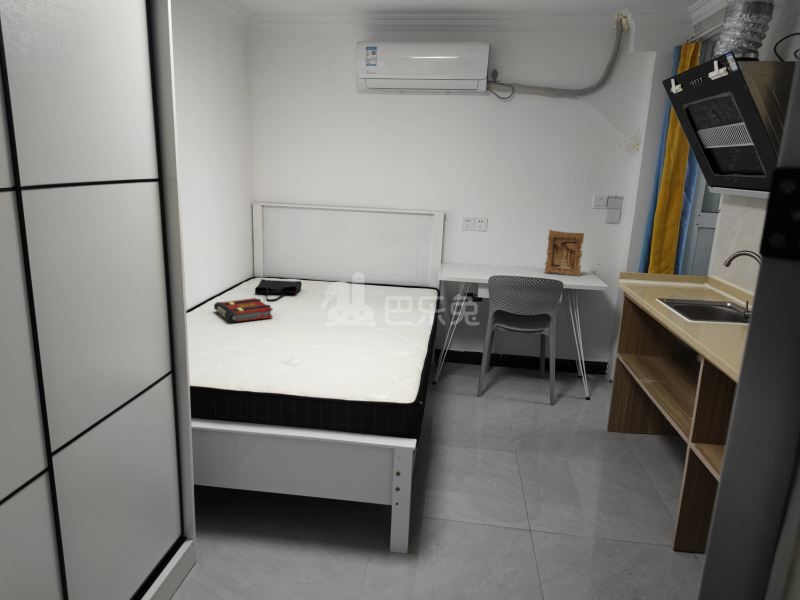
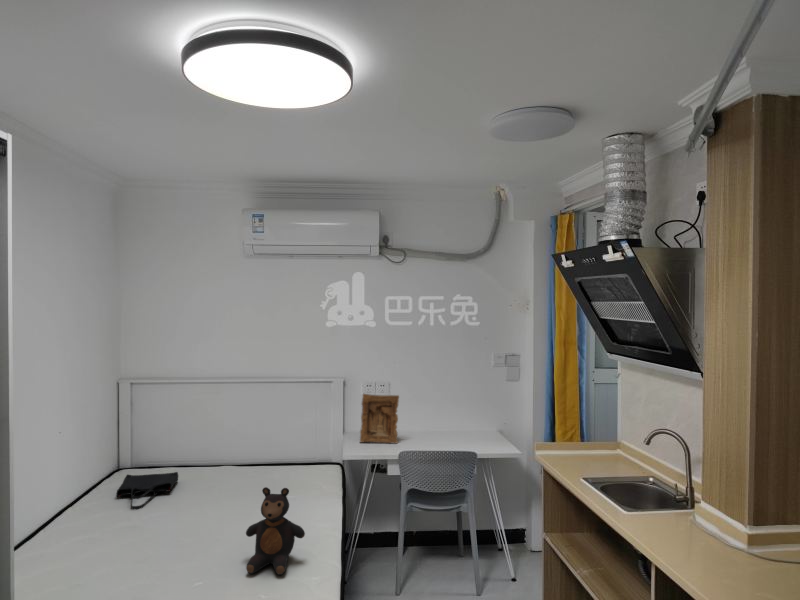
picture frame: present [544,230,584,276] -> present [360,394,399,443]
teddy bear: none [357,280,403,346] -> present [246,487,305,575]
book: present [214,298,273,323] -> none [54,511,136,559]

